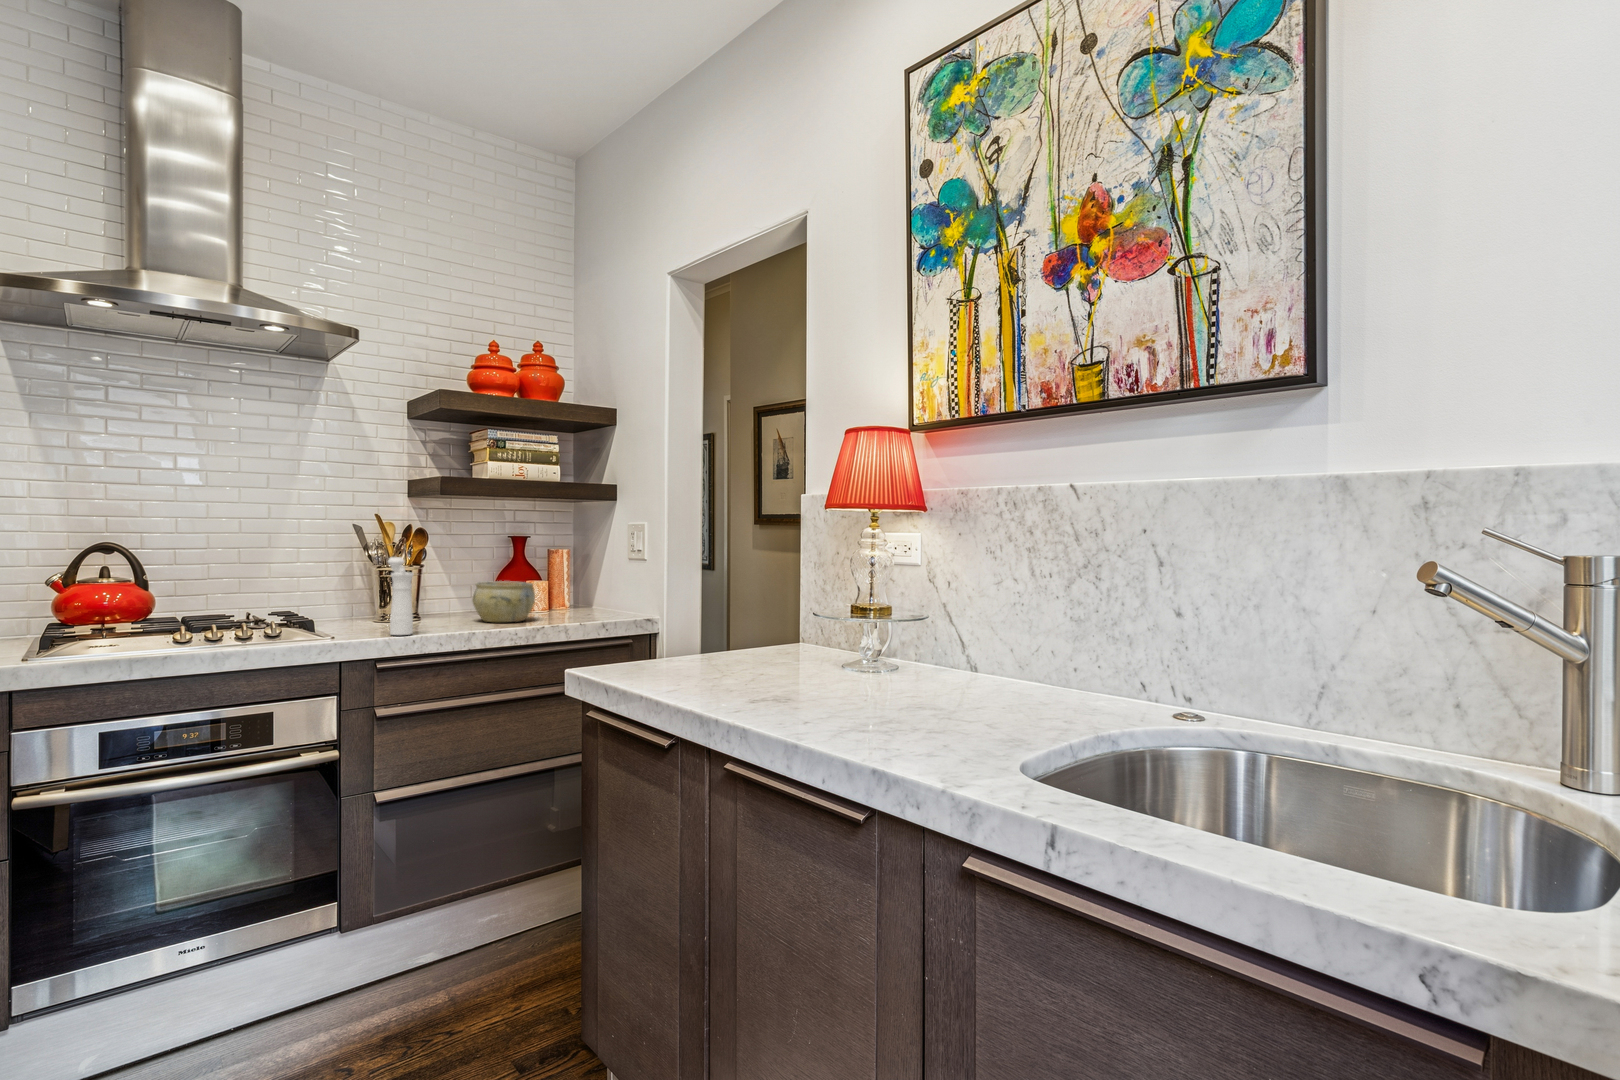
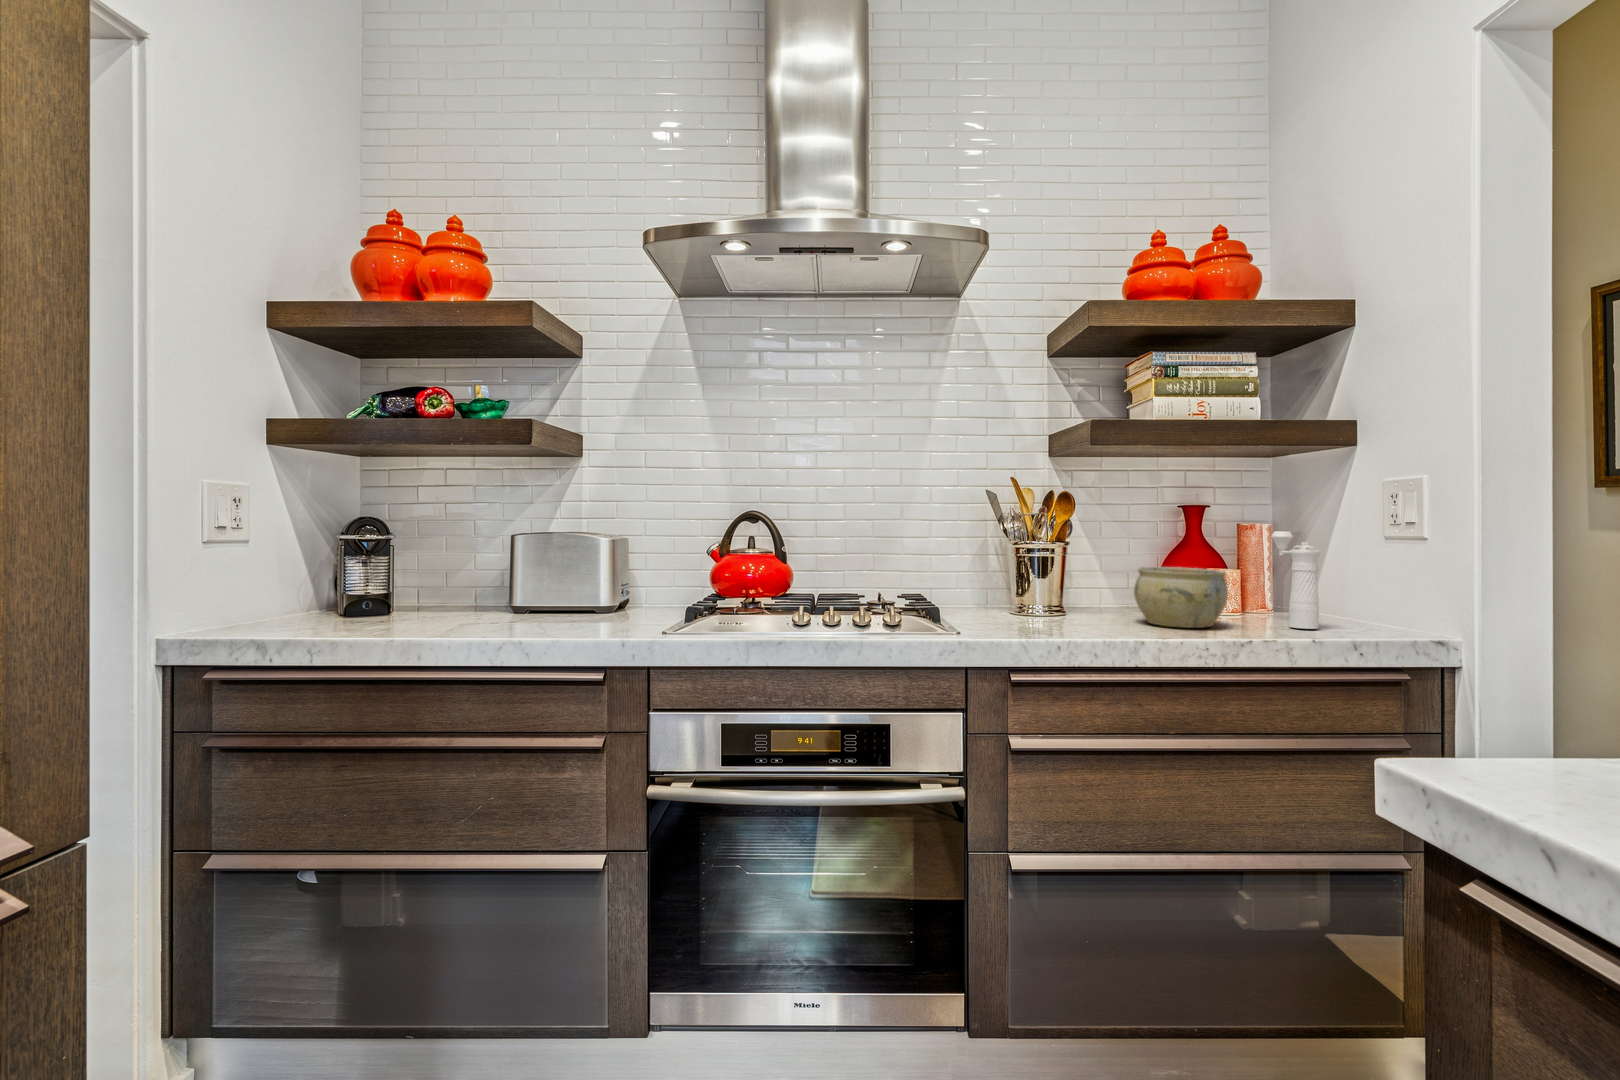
pepper mill: present [388,557,414,635] -> present [1271,531,1320,629]

